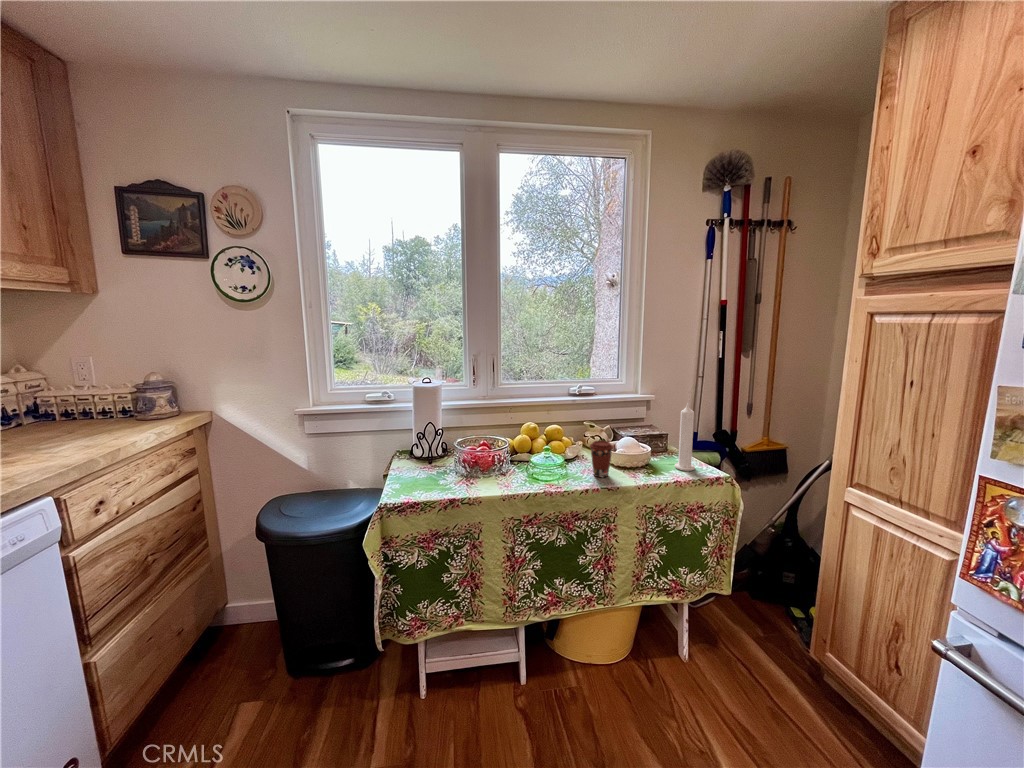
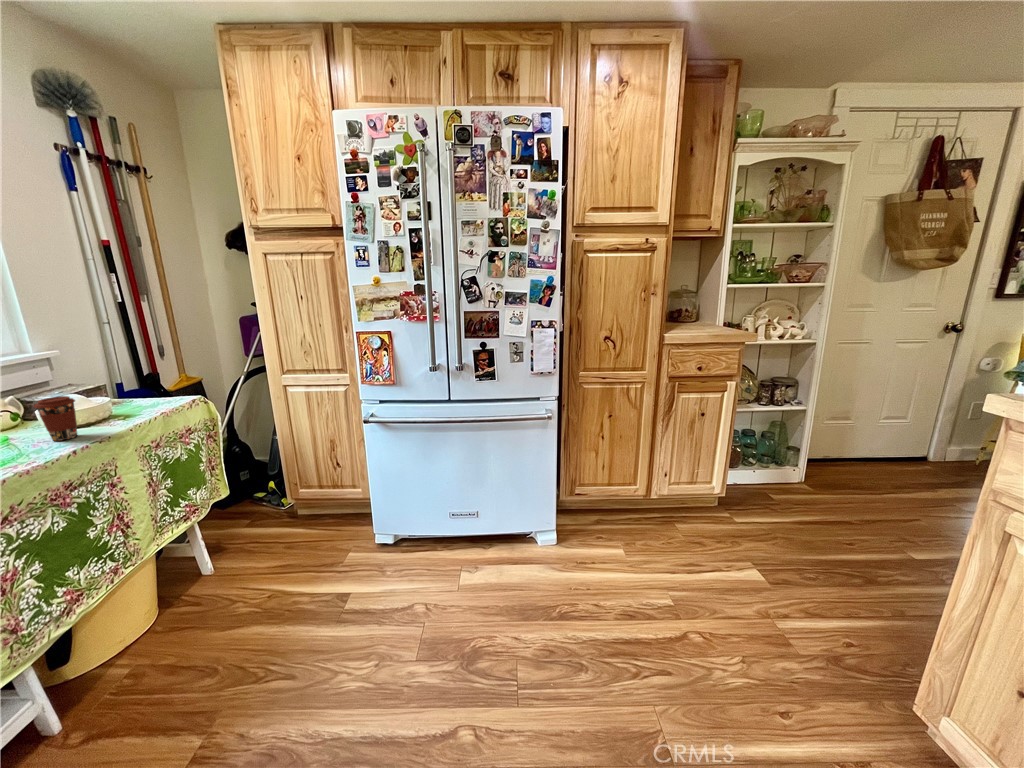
candle: present [675,403,695,471] -> none [131,338,164,407]

